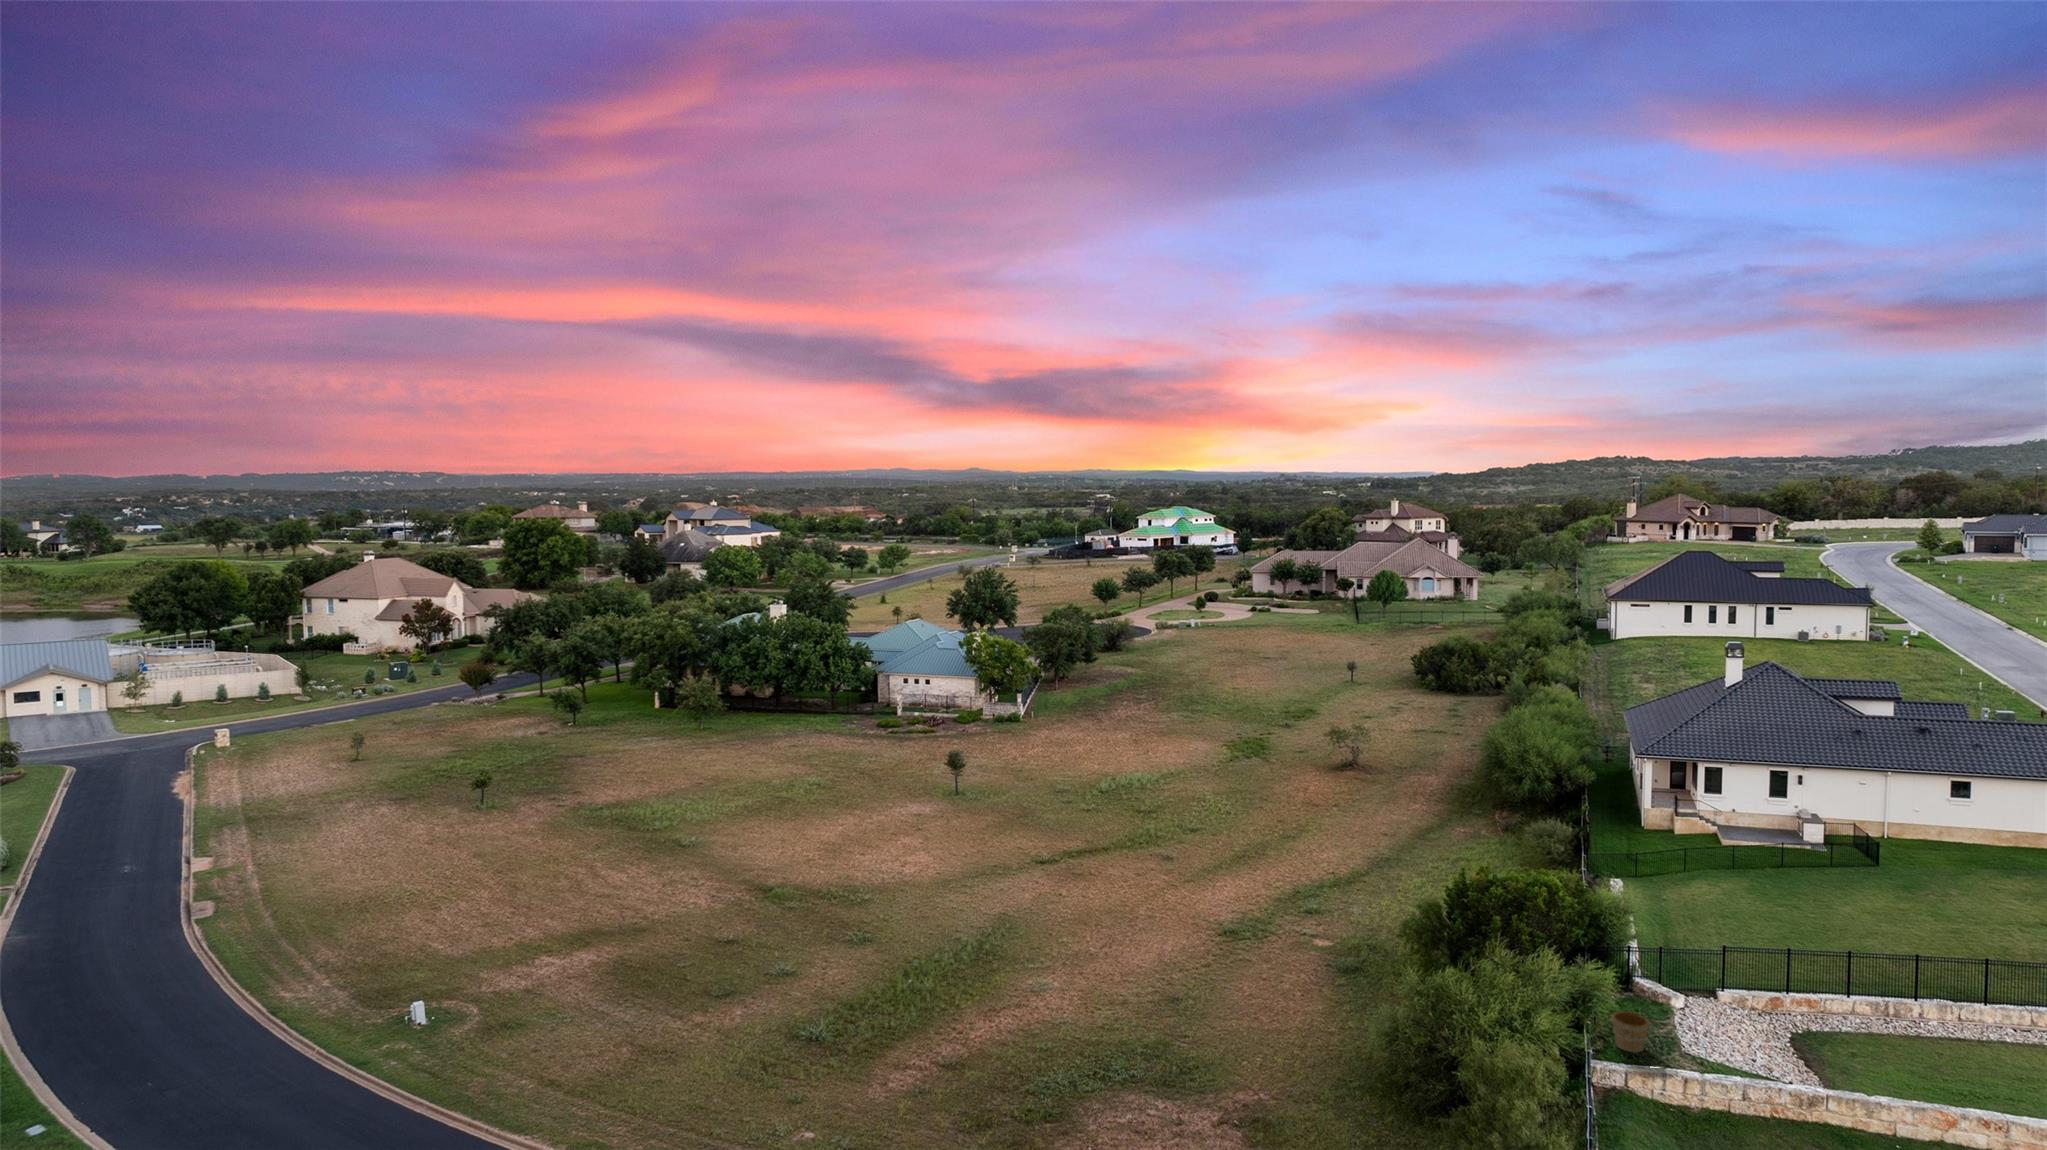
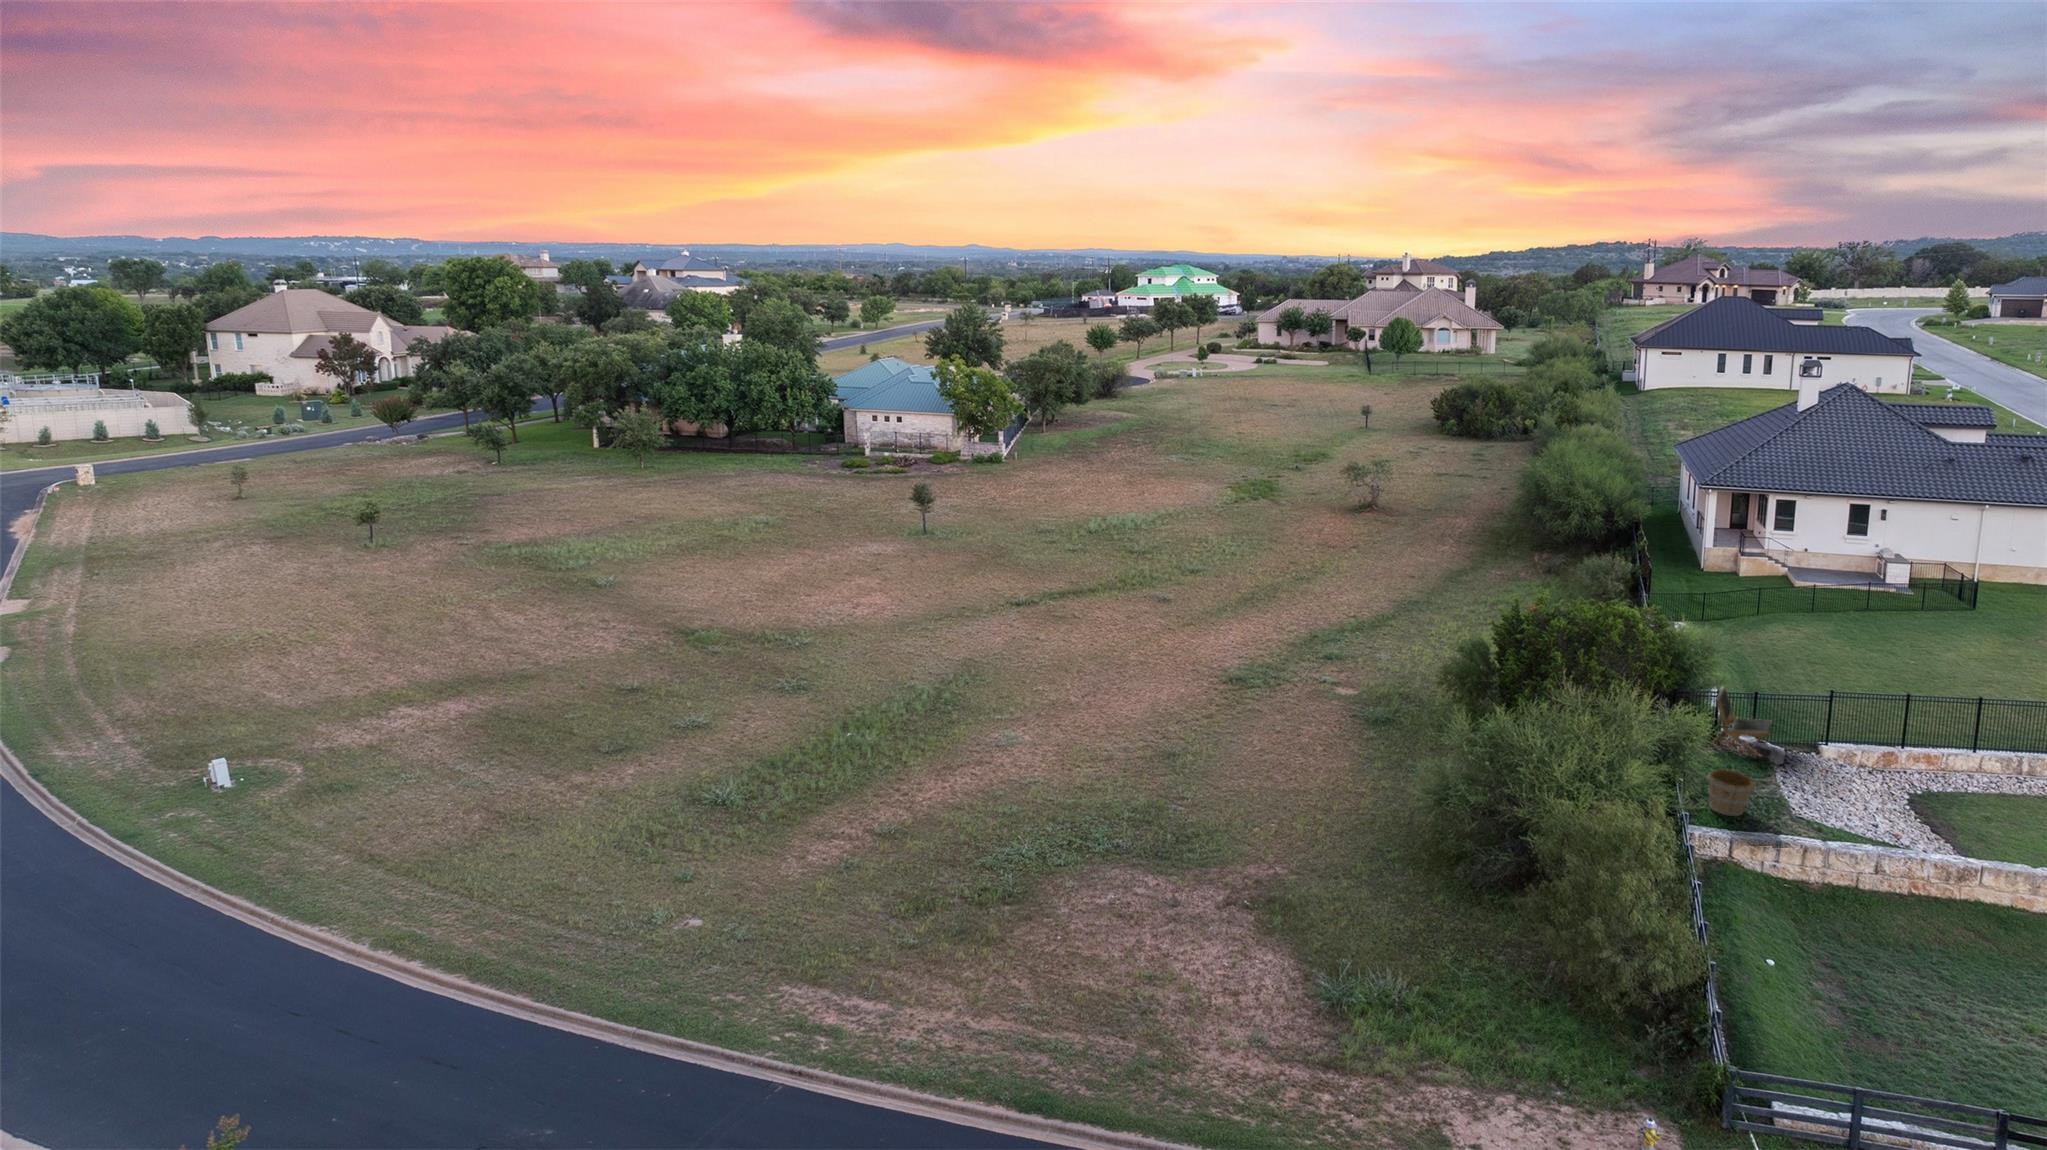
lounge chair: none [1623,938,1677,1002] -> present [1713,687,1773,756]

